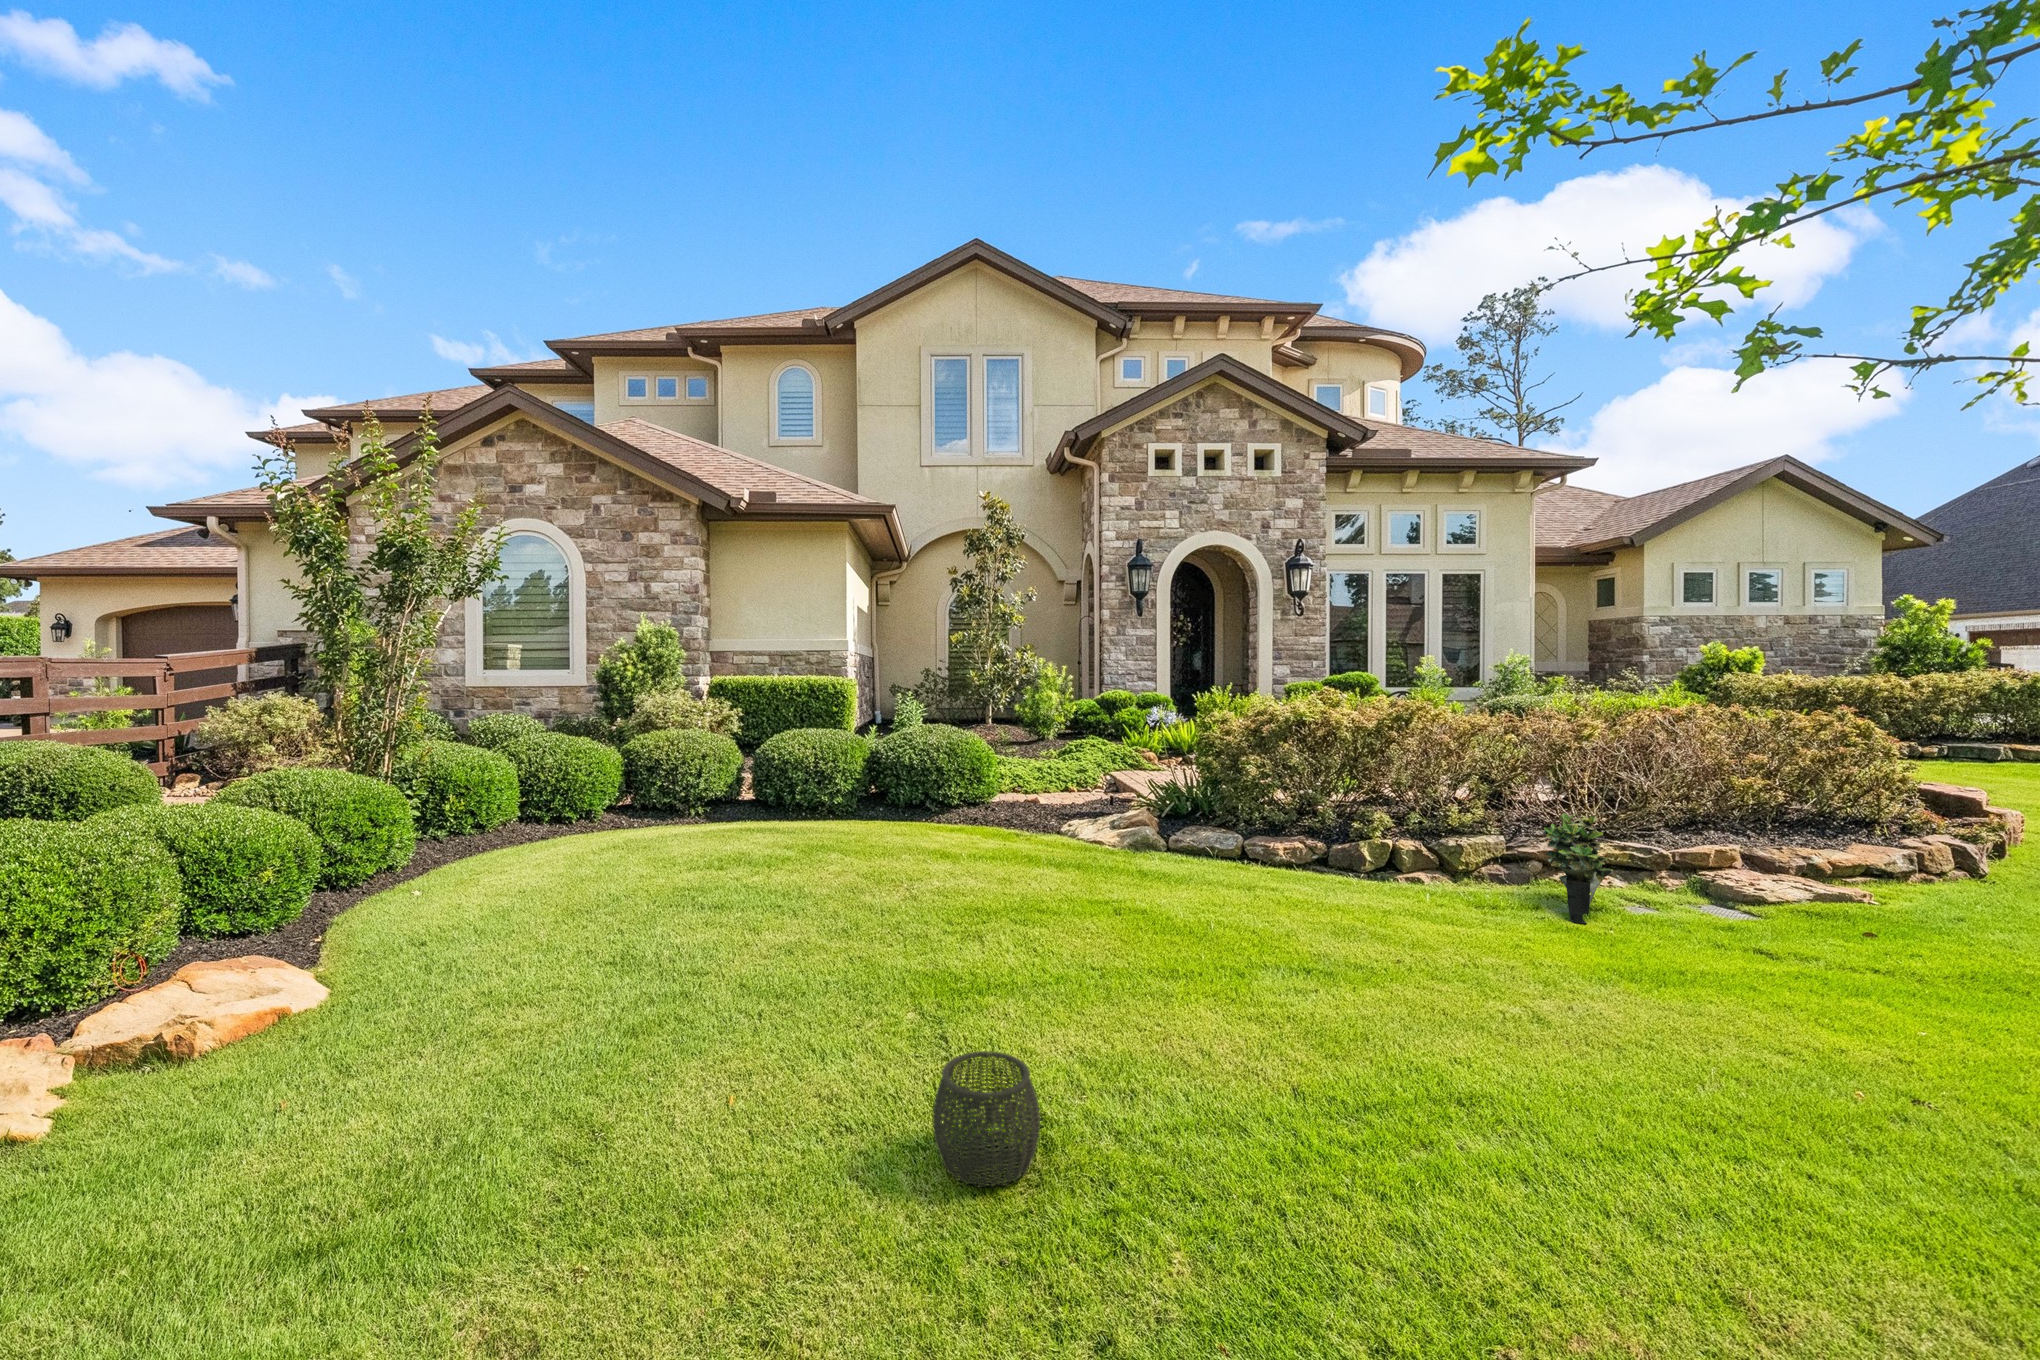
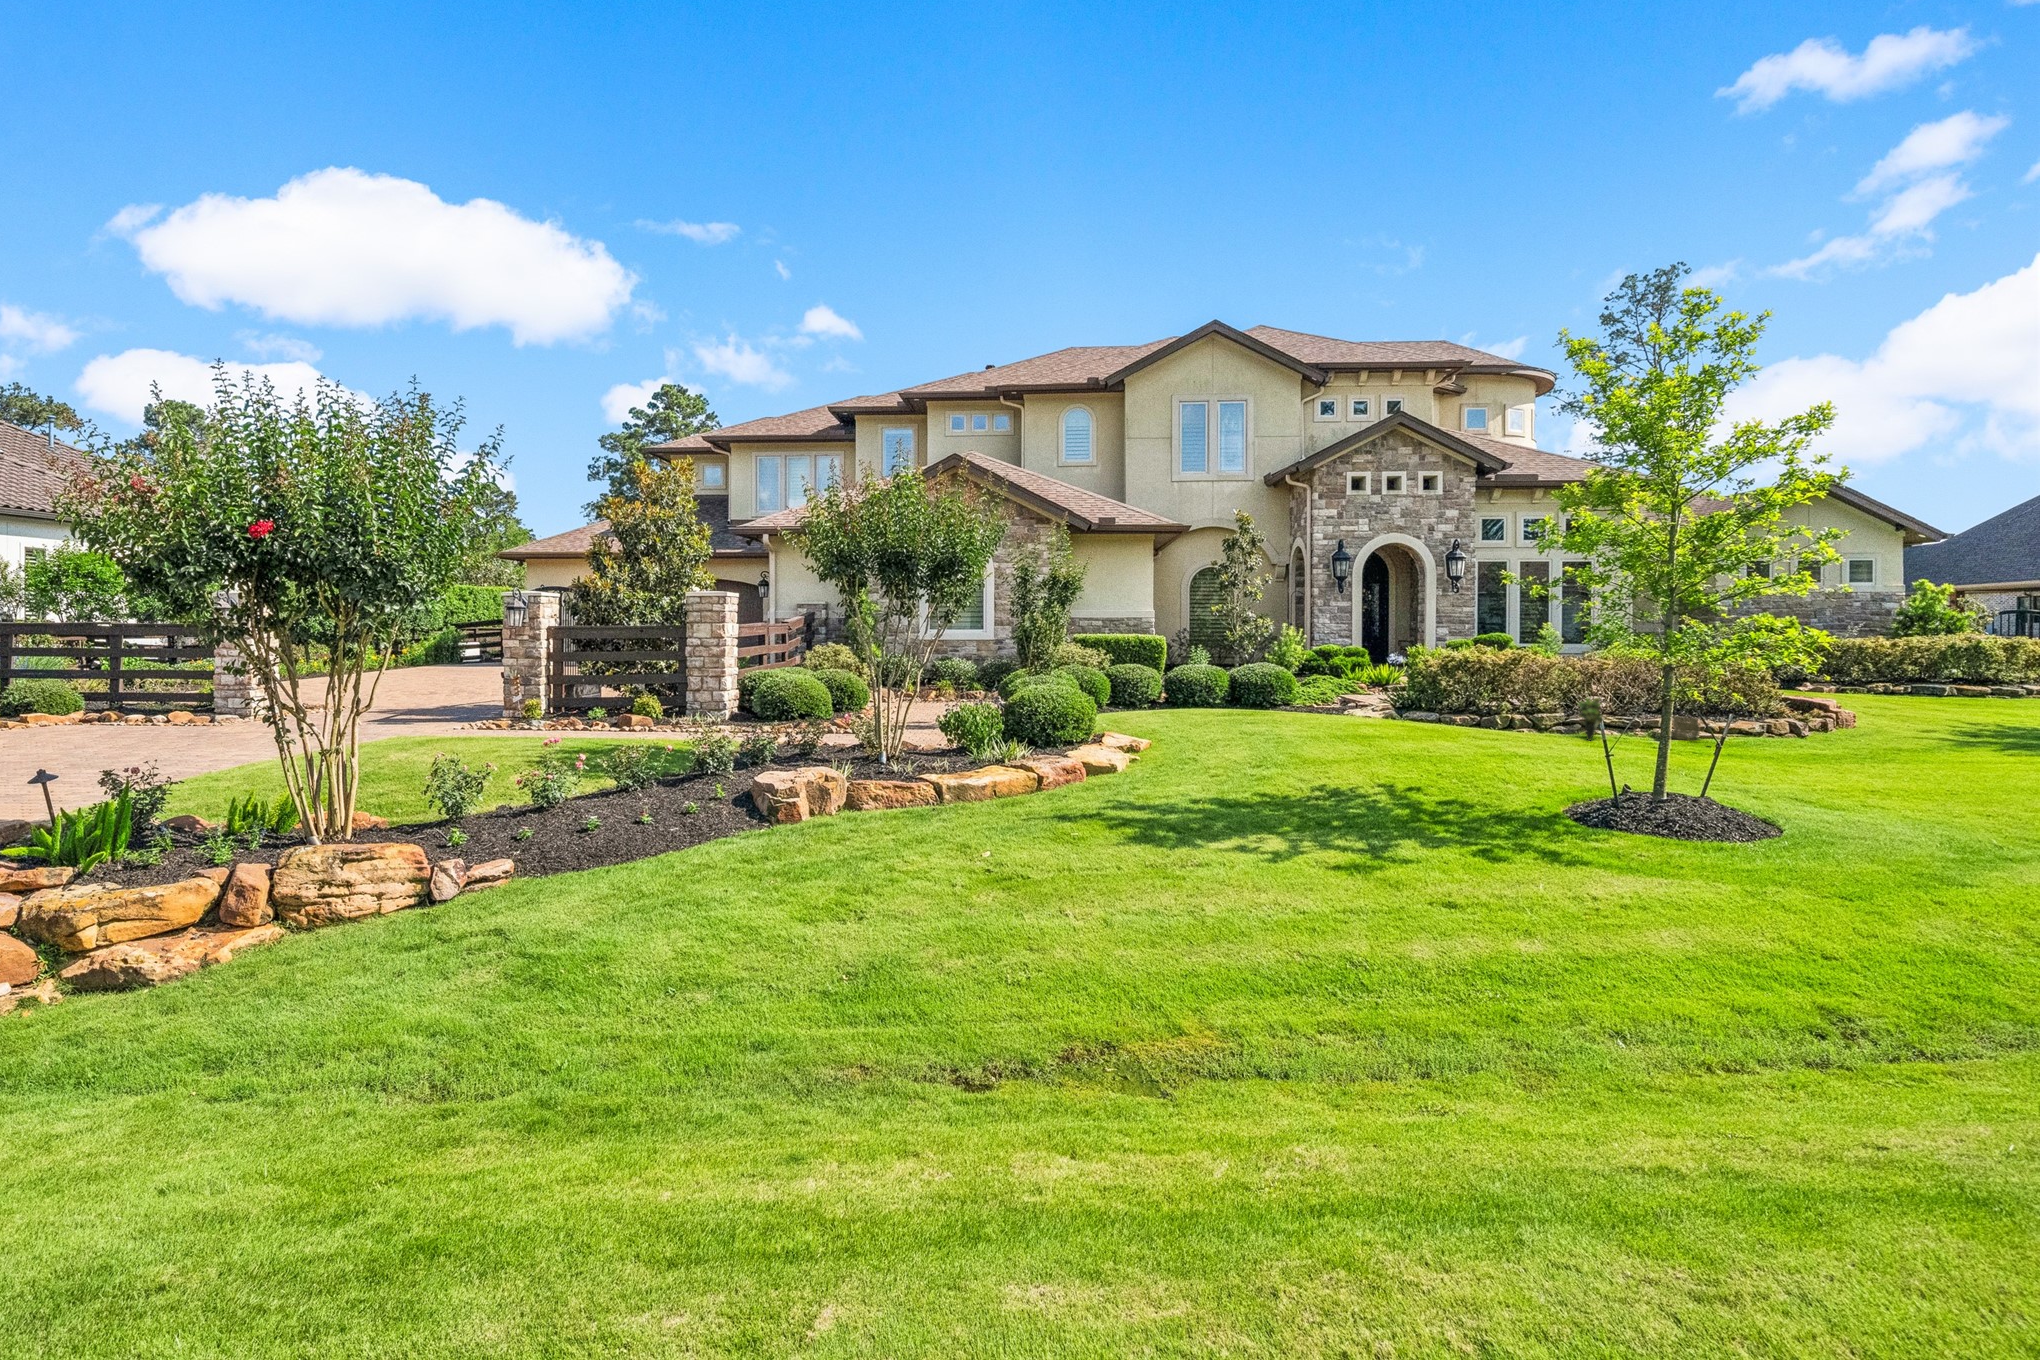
woven basket: present [933,1051,1041,1187] -> present [1669,716,1700,740]

